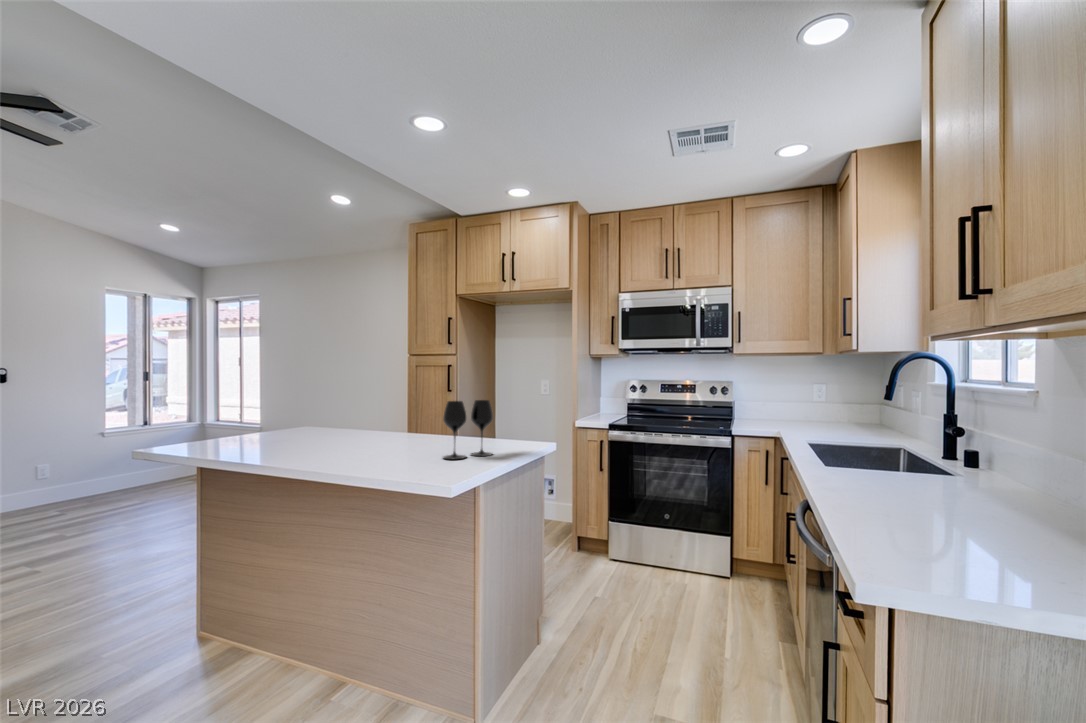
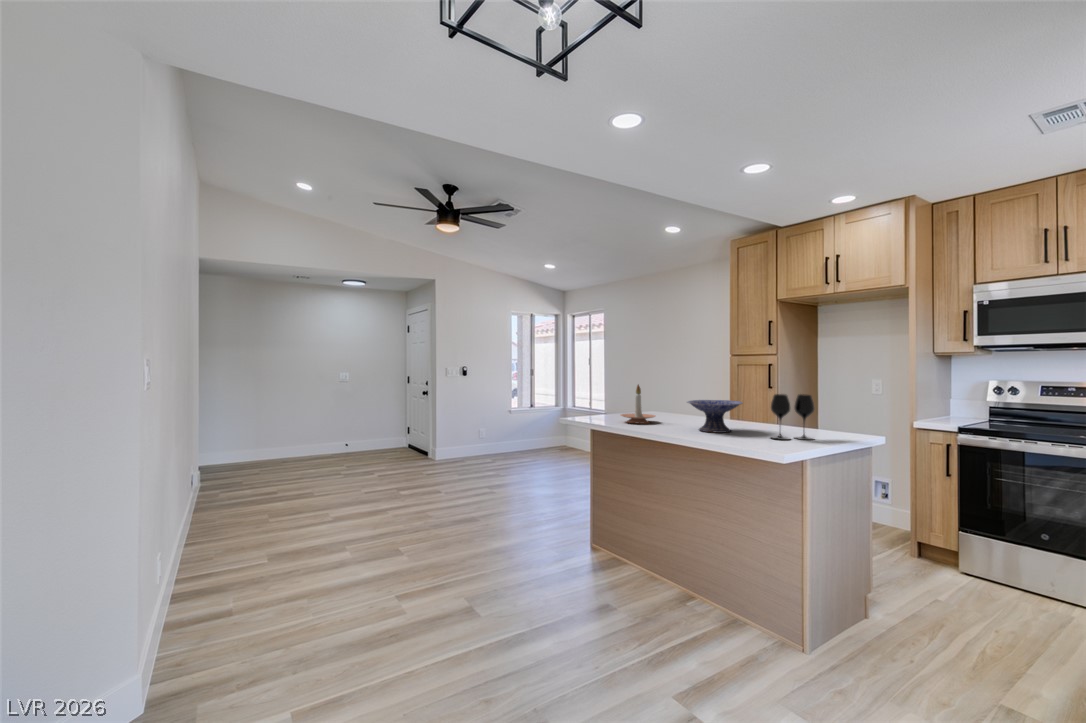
candle holder: none [236,391,296,450] -> present [621,385,655,424]
decorative bowl: none [335,410,412,456] -> present [687,400,743,433]

